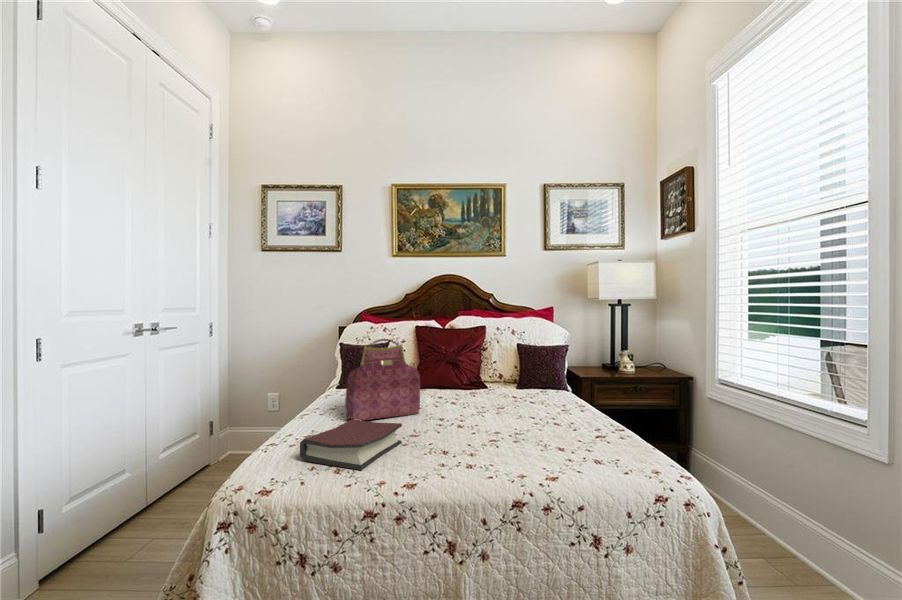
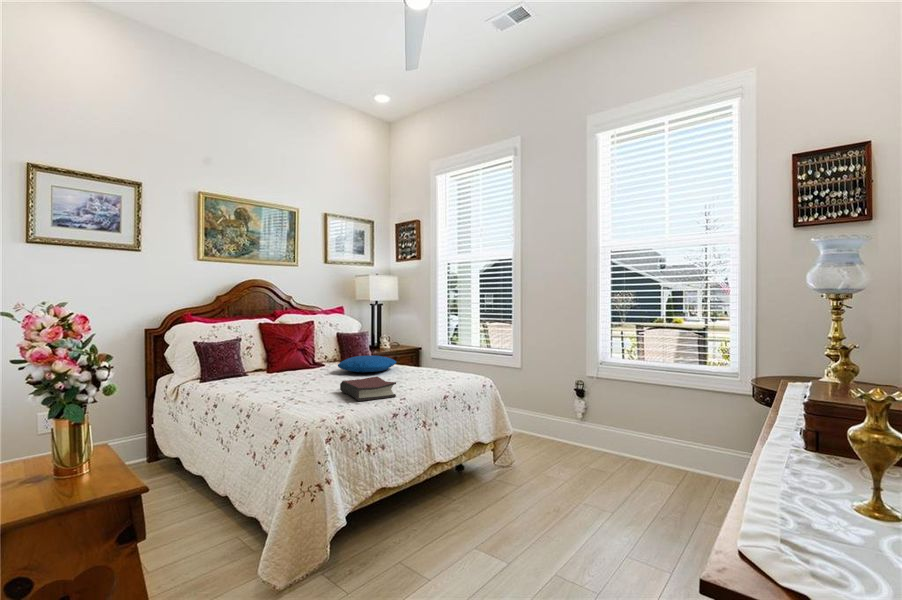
handbag: present [345,339,420,421] -> none [306,329,341,388]
pillow: none [443,383,534,413] -> present [338,355,396,372]

